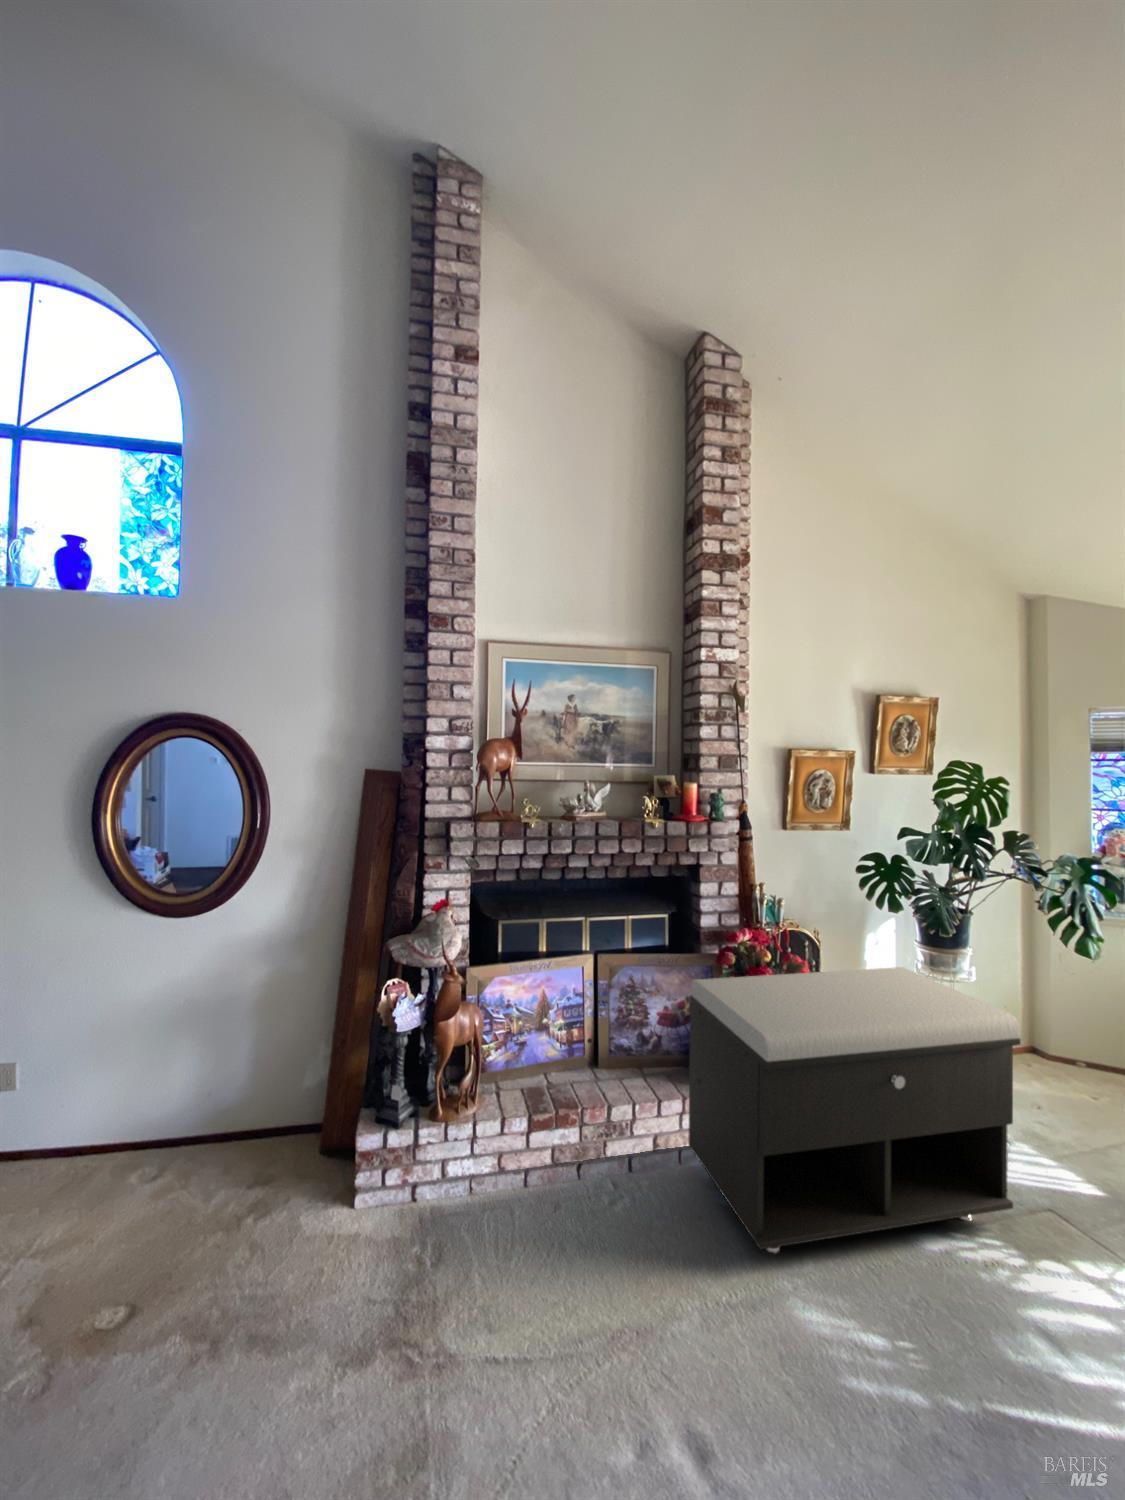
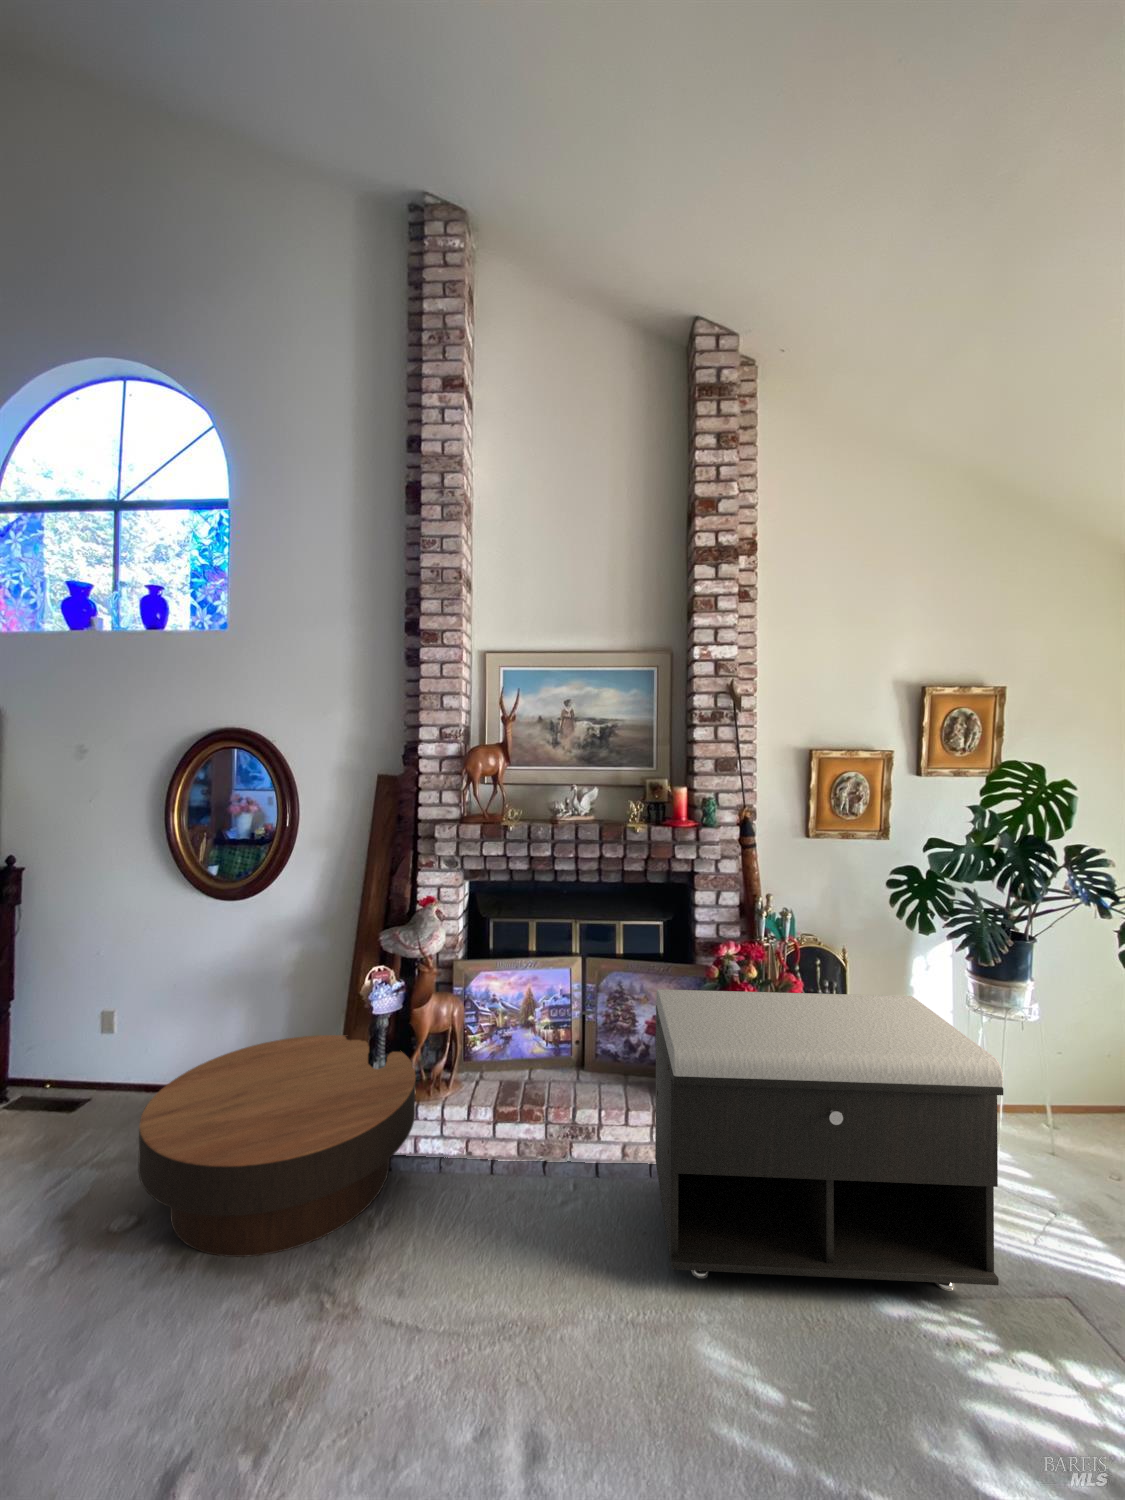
coffee table: none [131,1060,451,1341] -> present [138,1035,416,1257]

